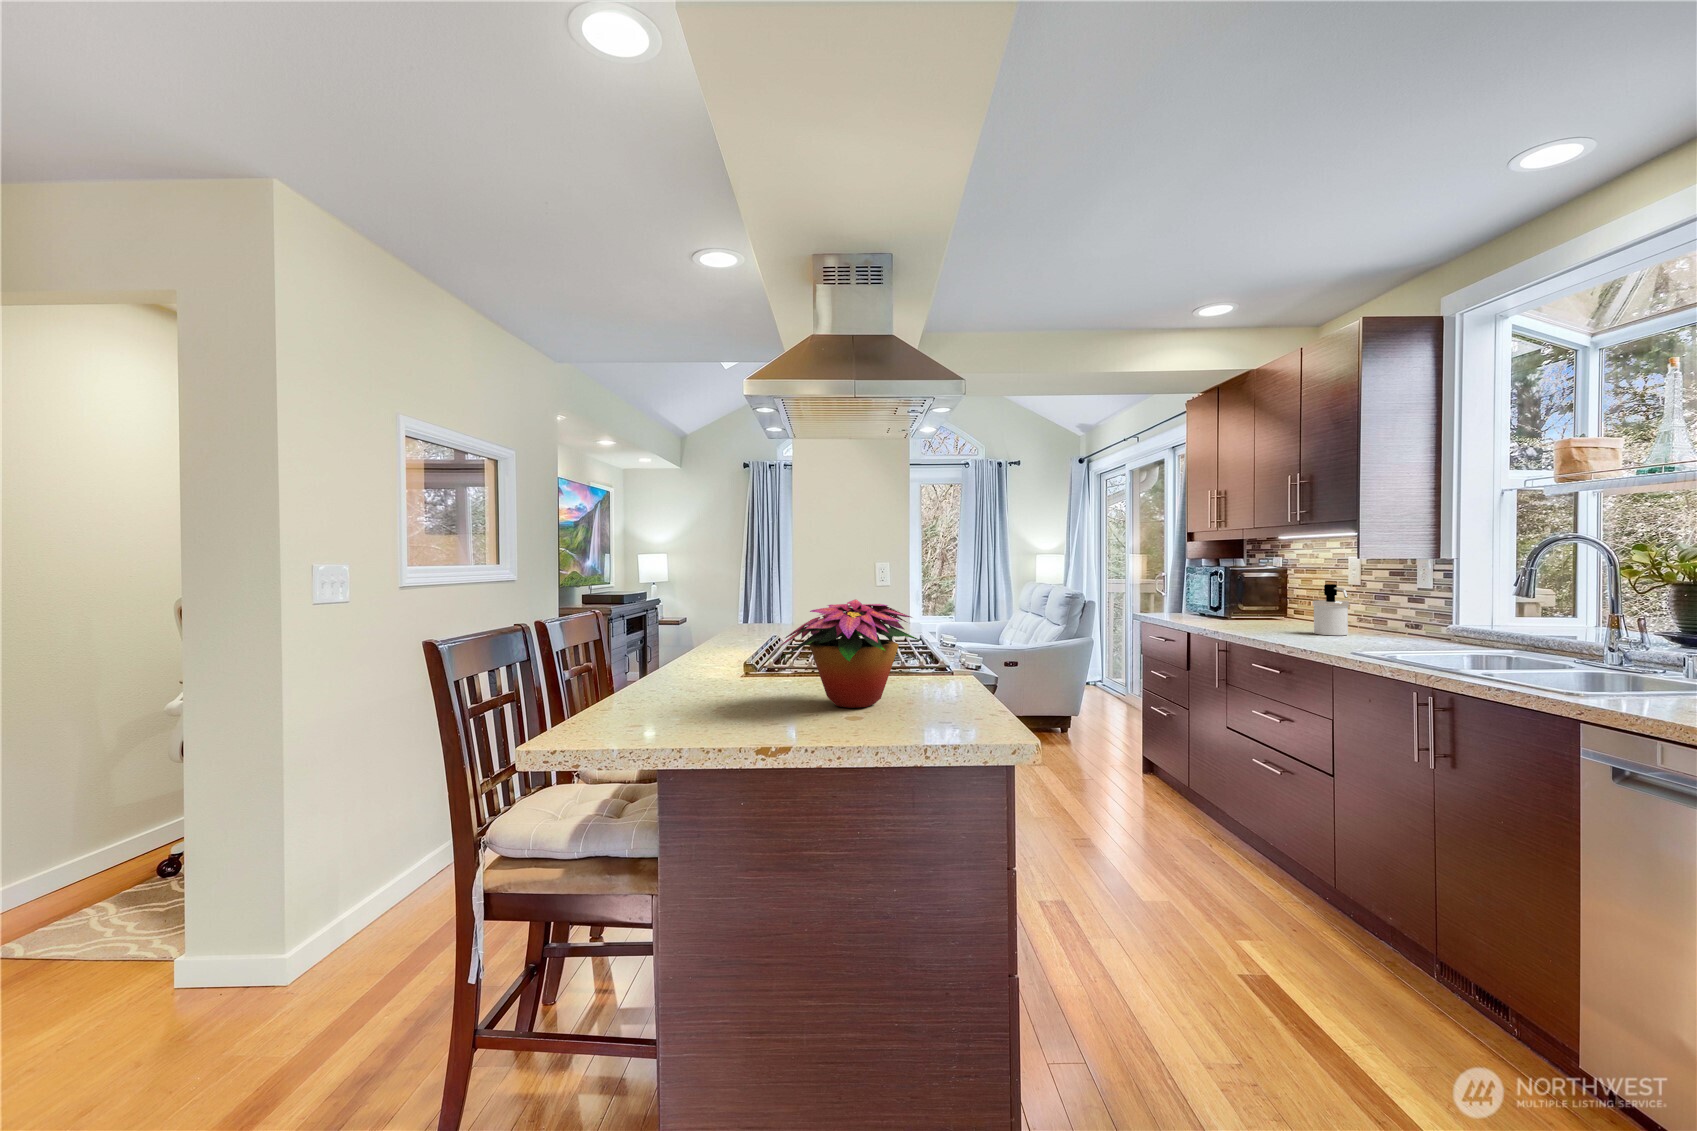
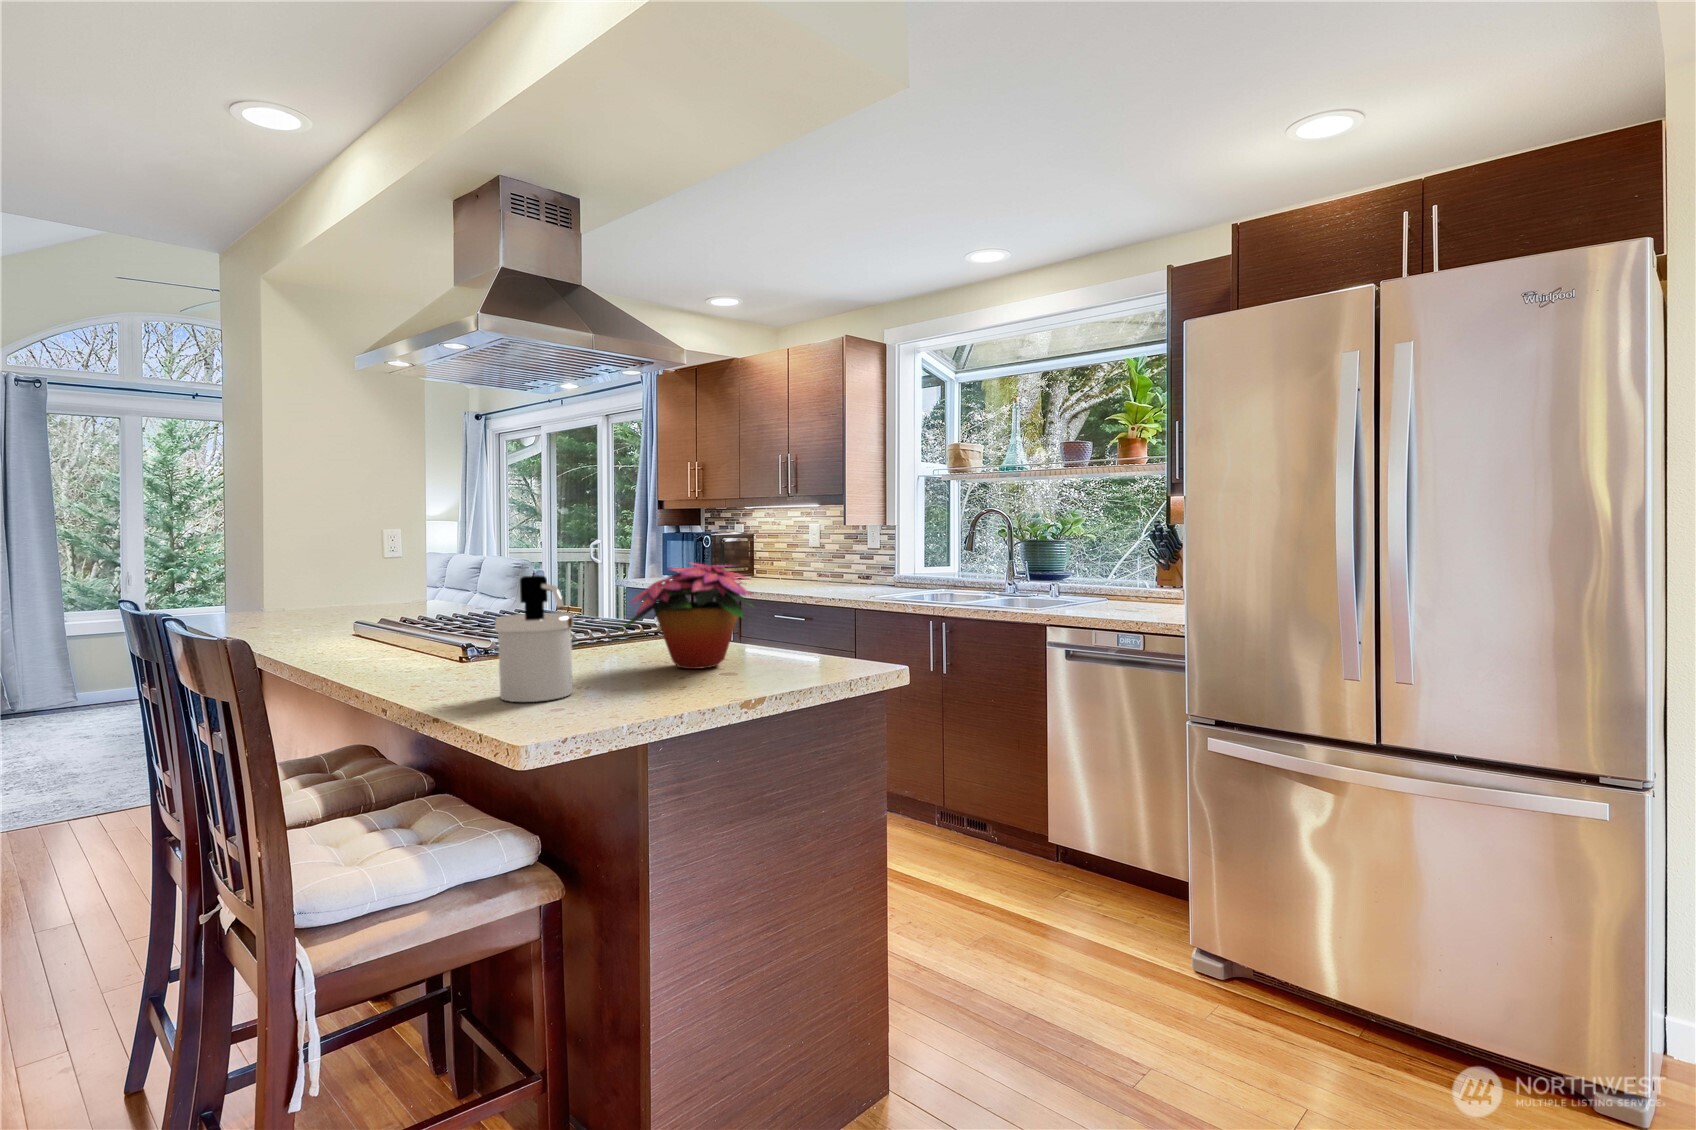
soap dispenser: present [1313,584,1349,635] -> present [495,575,574,702]

